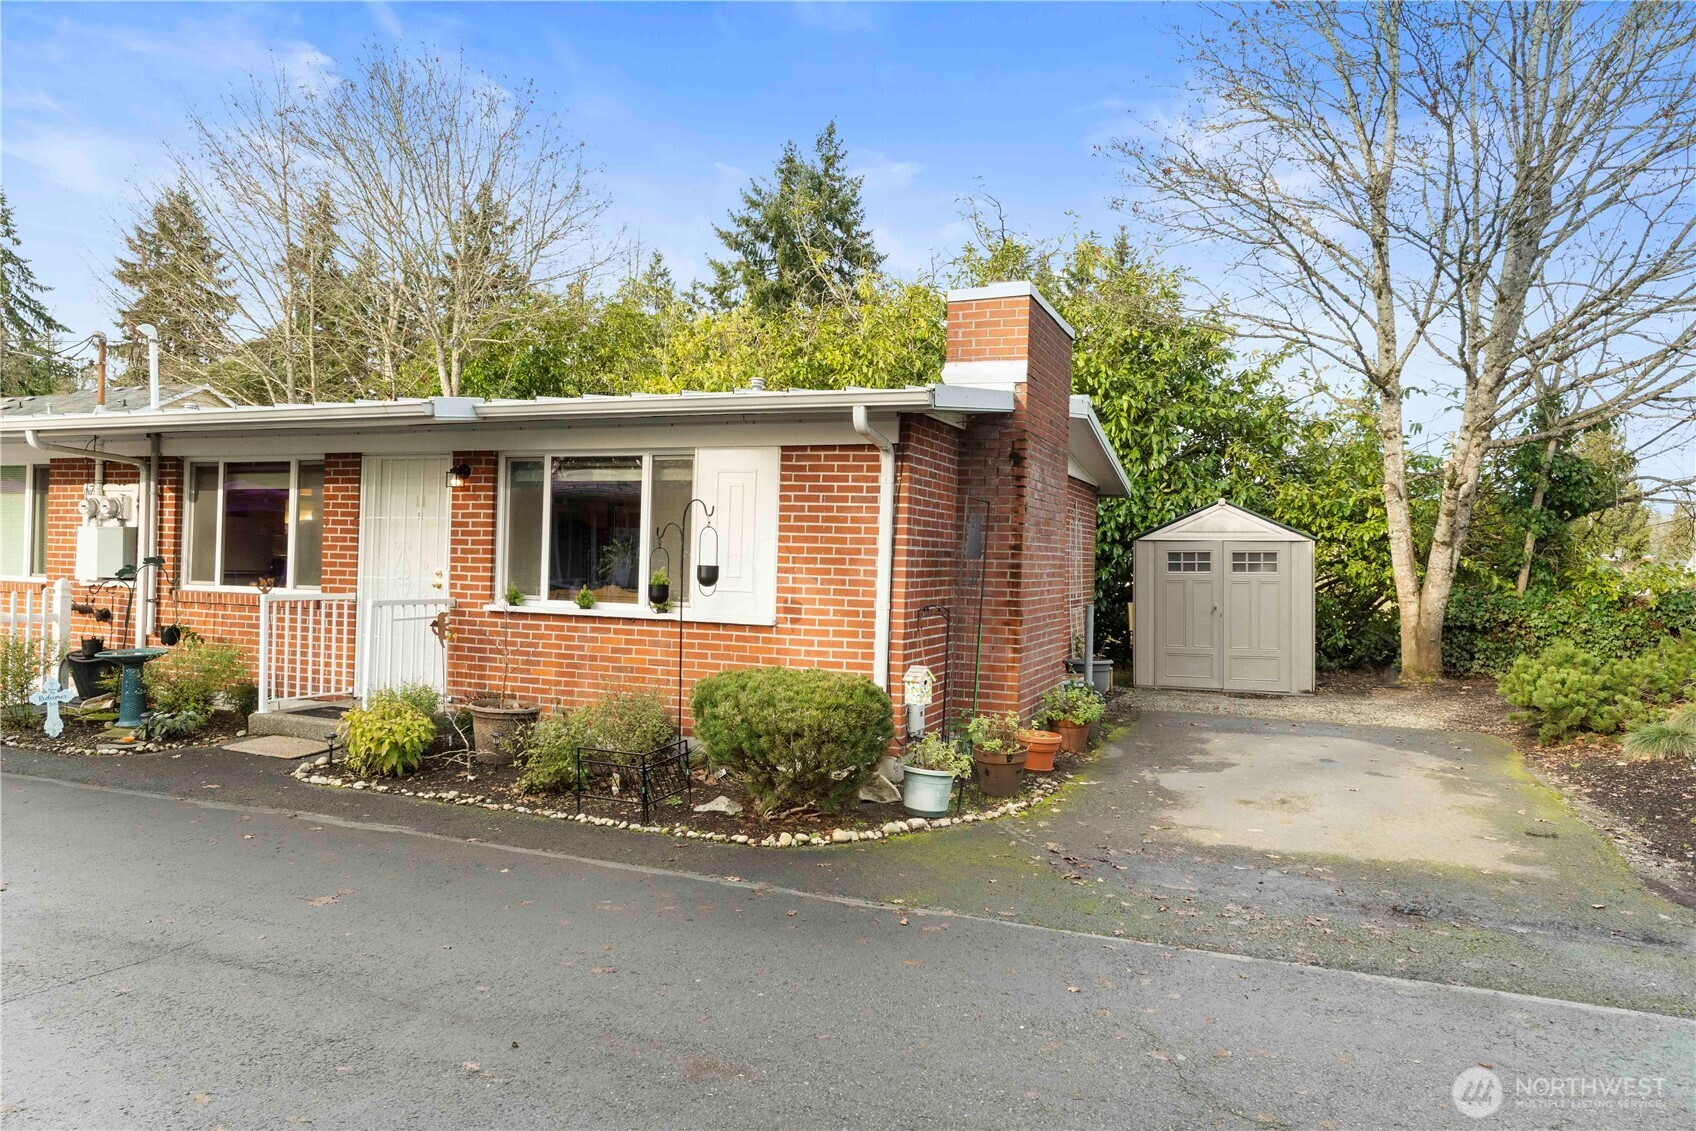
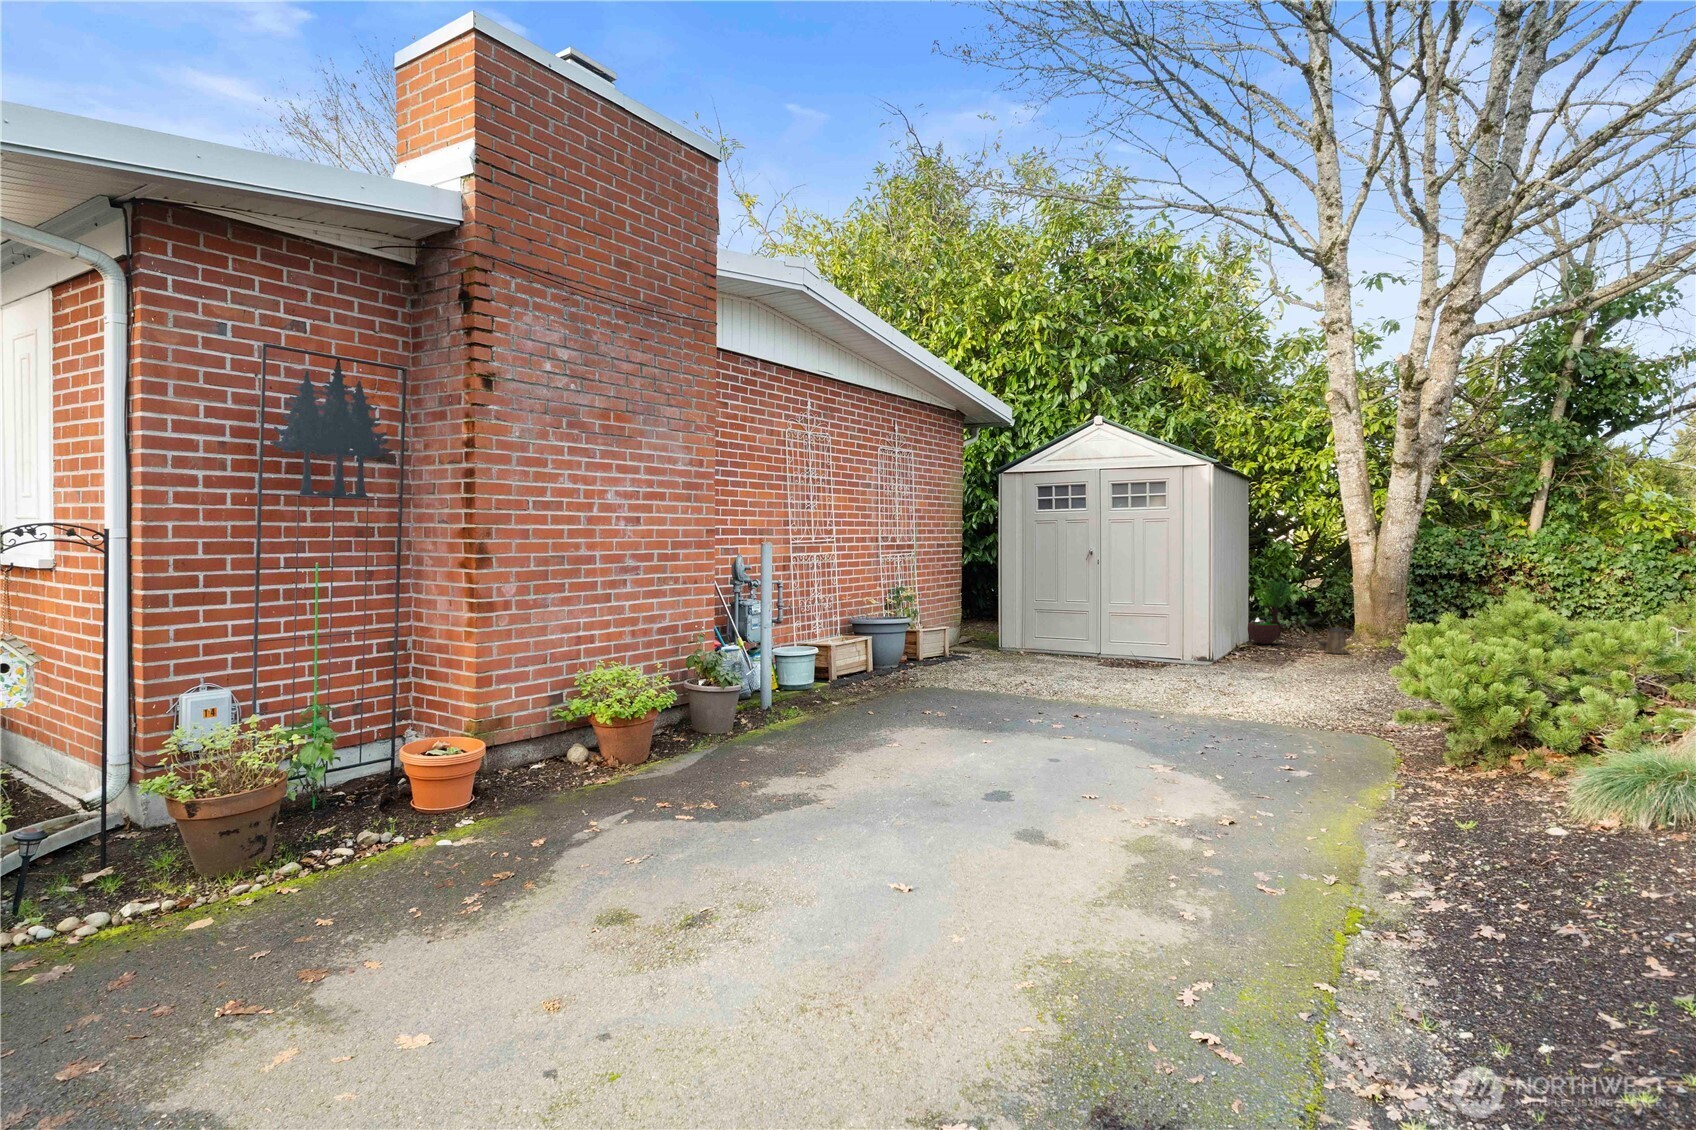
potted tree: none [1317,625,1354,681] -> present [1248,579,1293,644]

